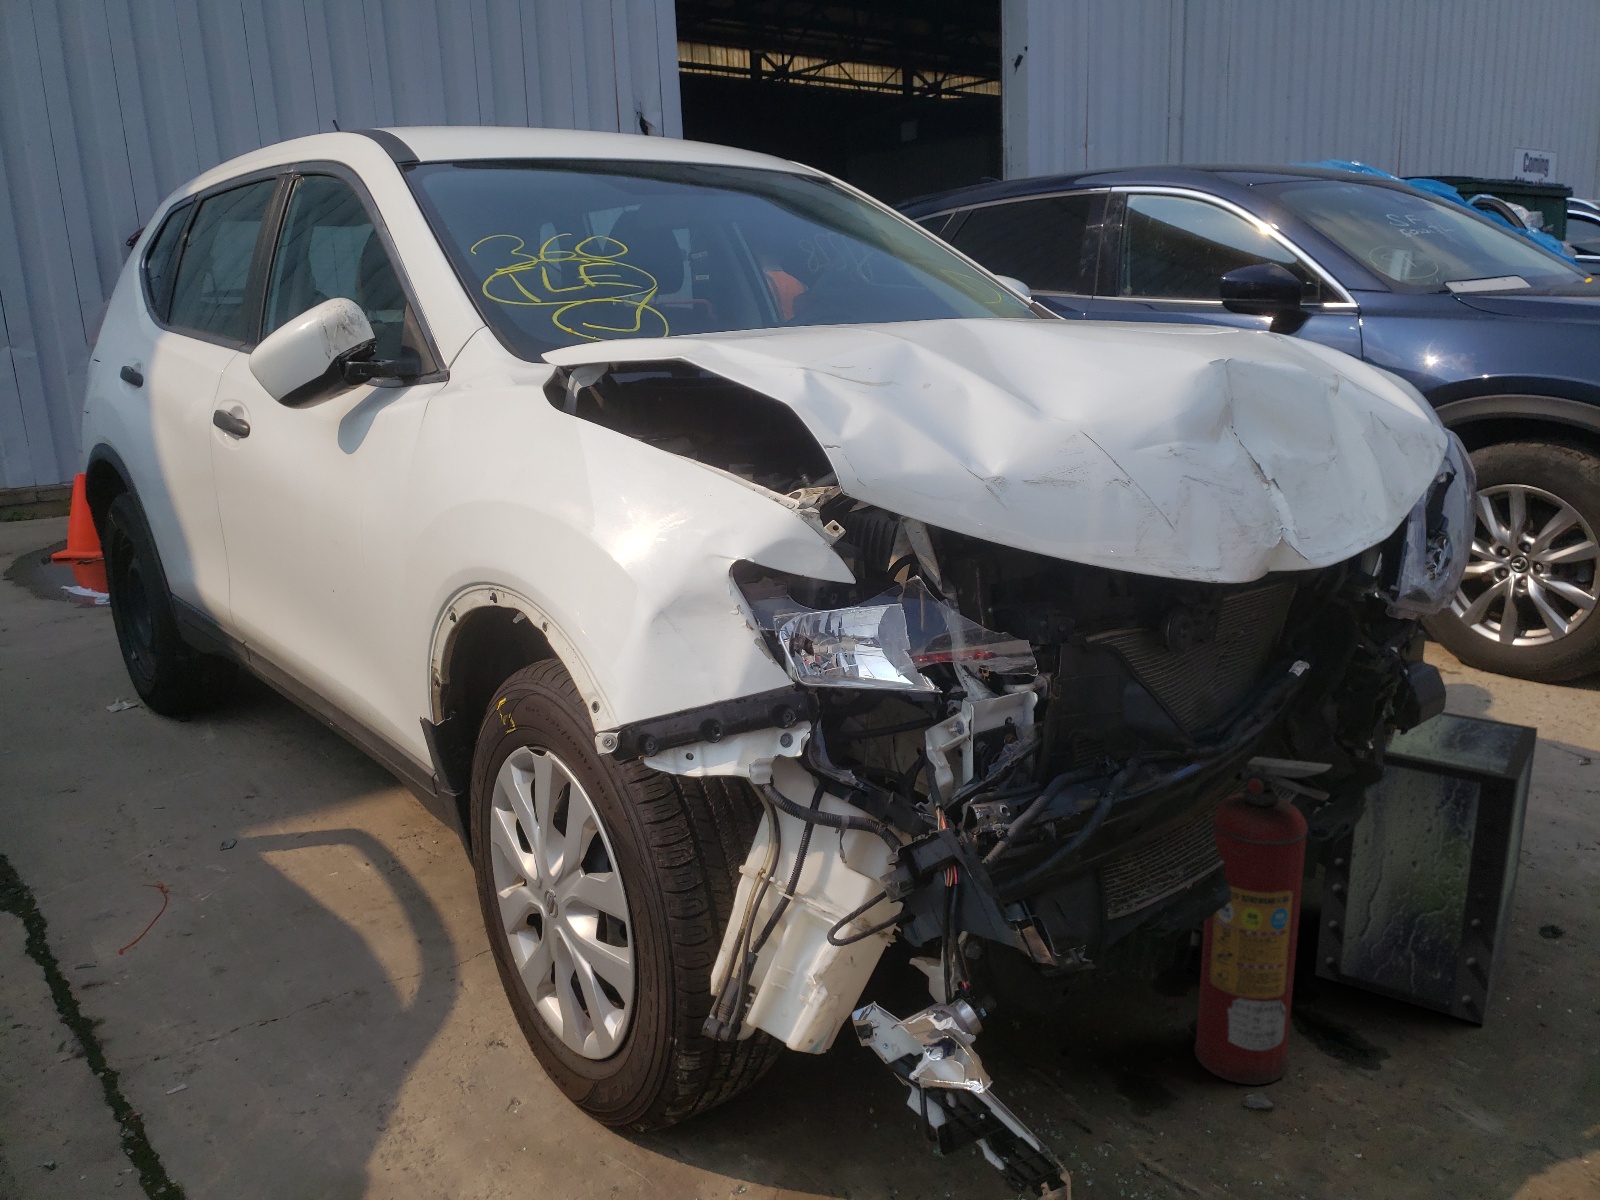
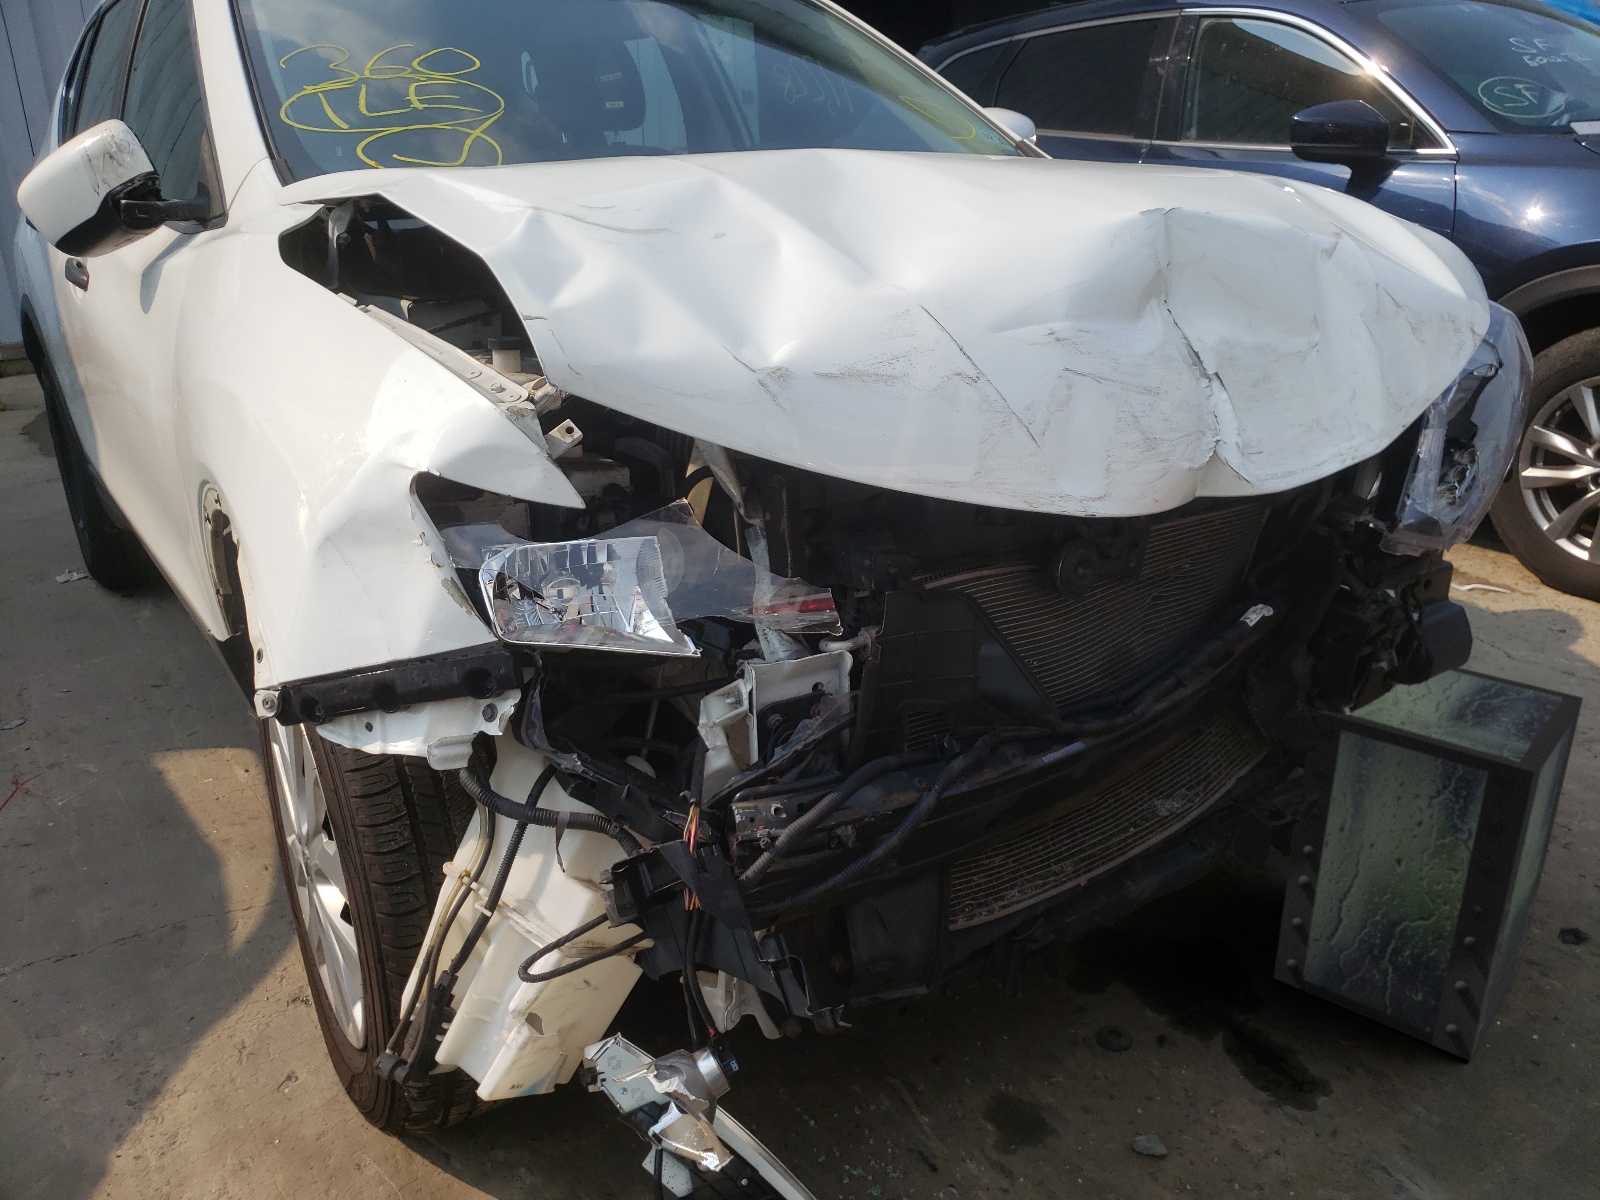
fire extinguisher: present [1183,757,1332,1085] -> none [1093,730,1275,1122]

